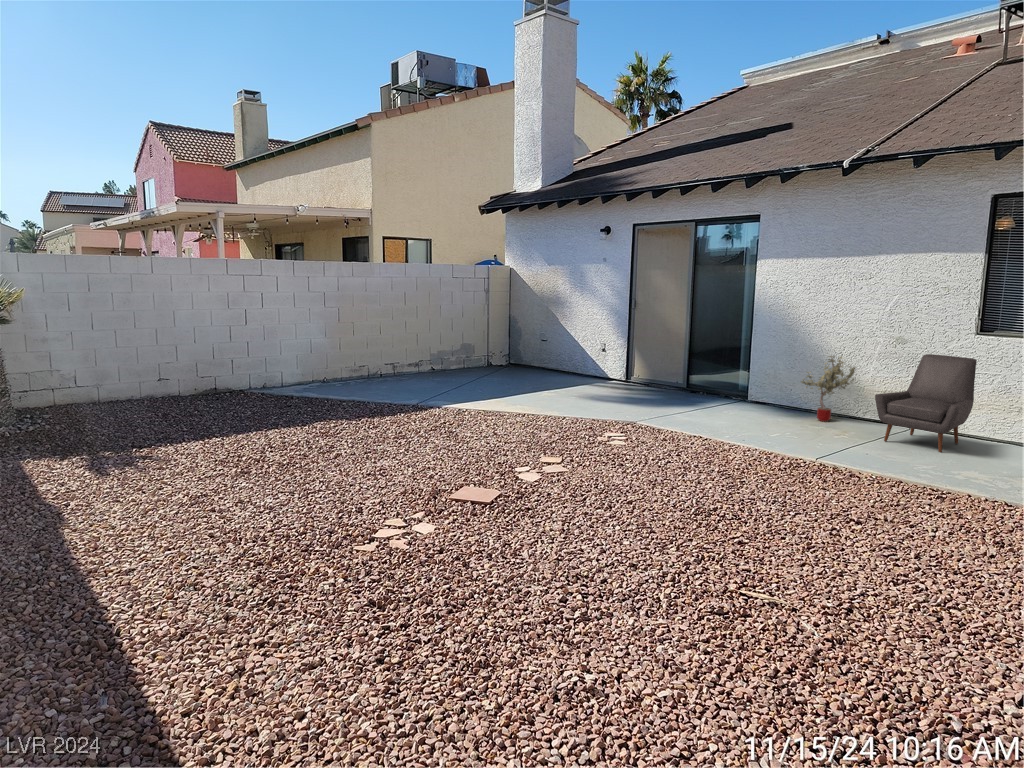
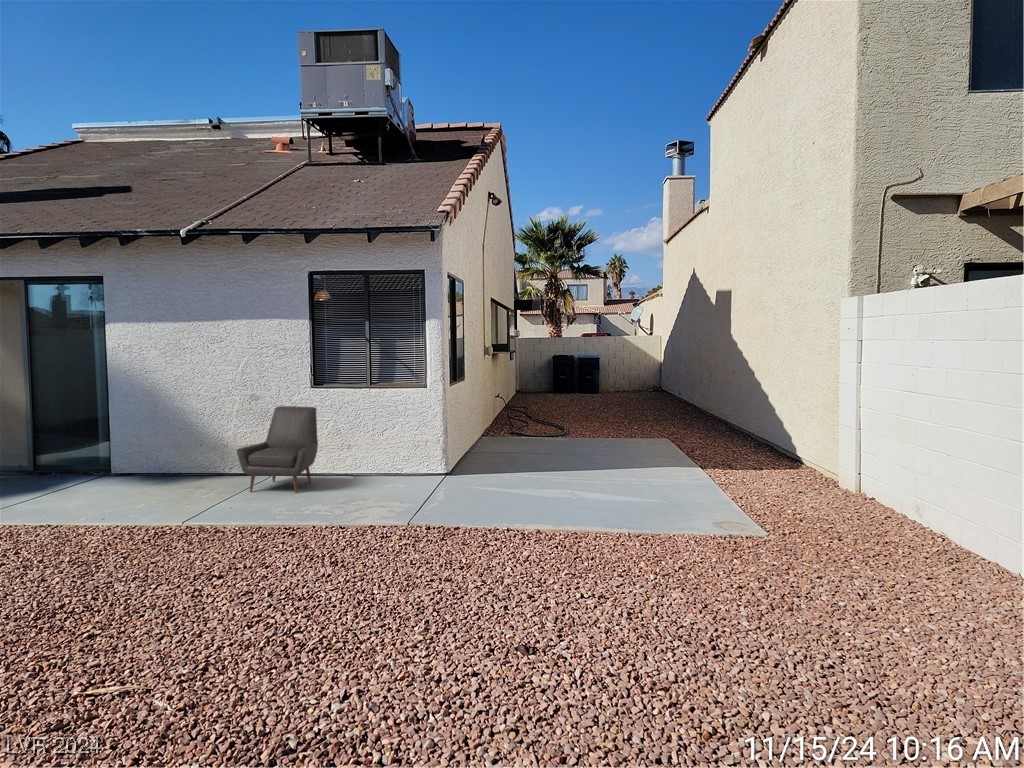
potted tree: present [801,356,855,422] -> none [165,415,220,483]

